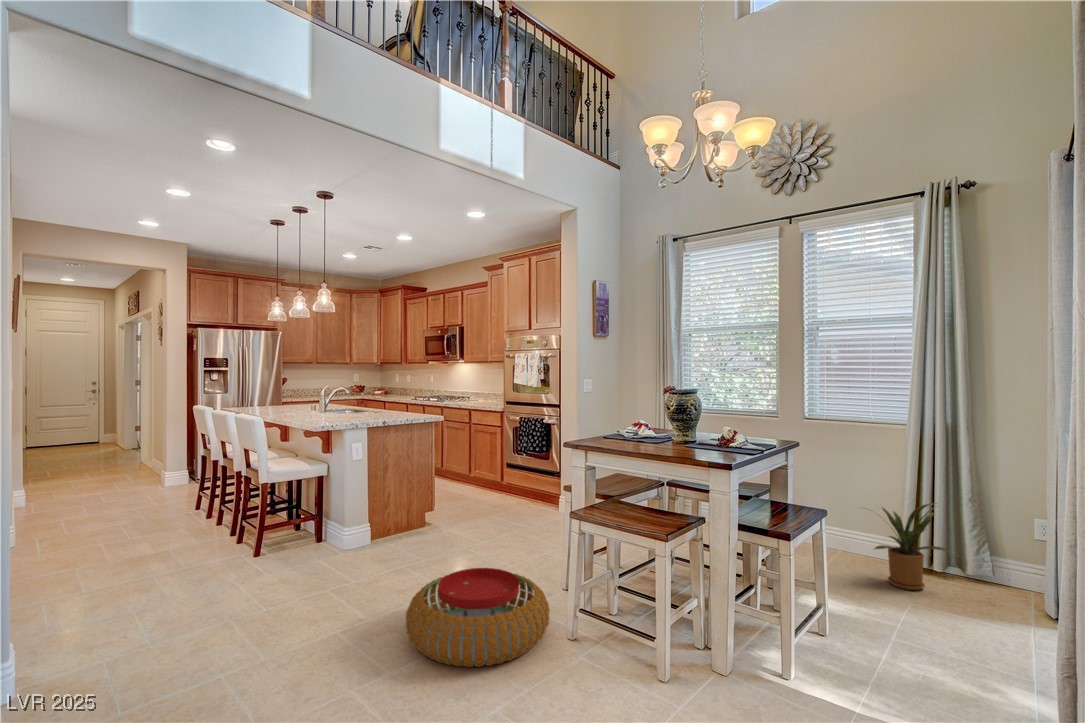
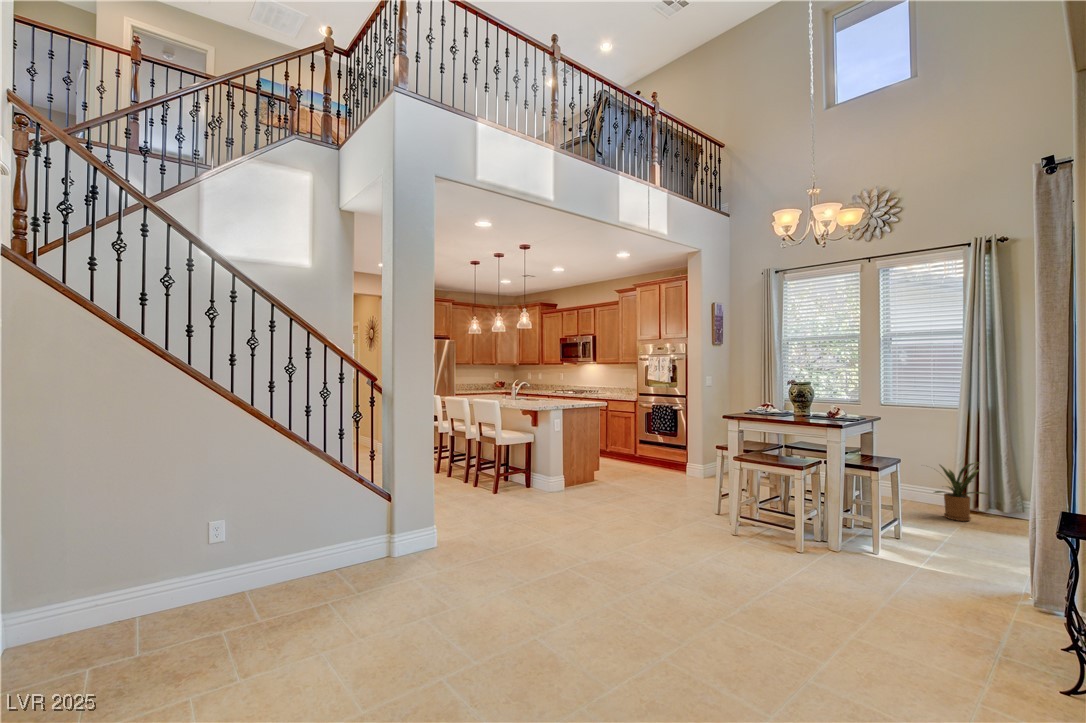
pouf: present [406,568,550,667] -> none [631,492,719,541]

